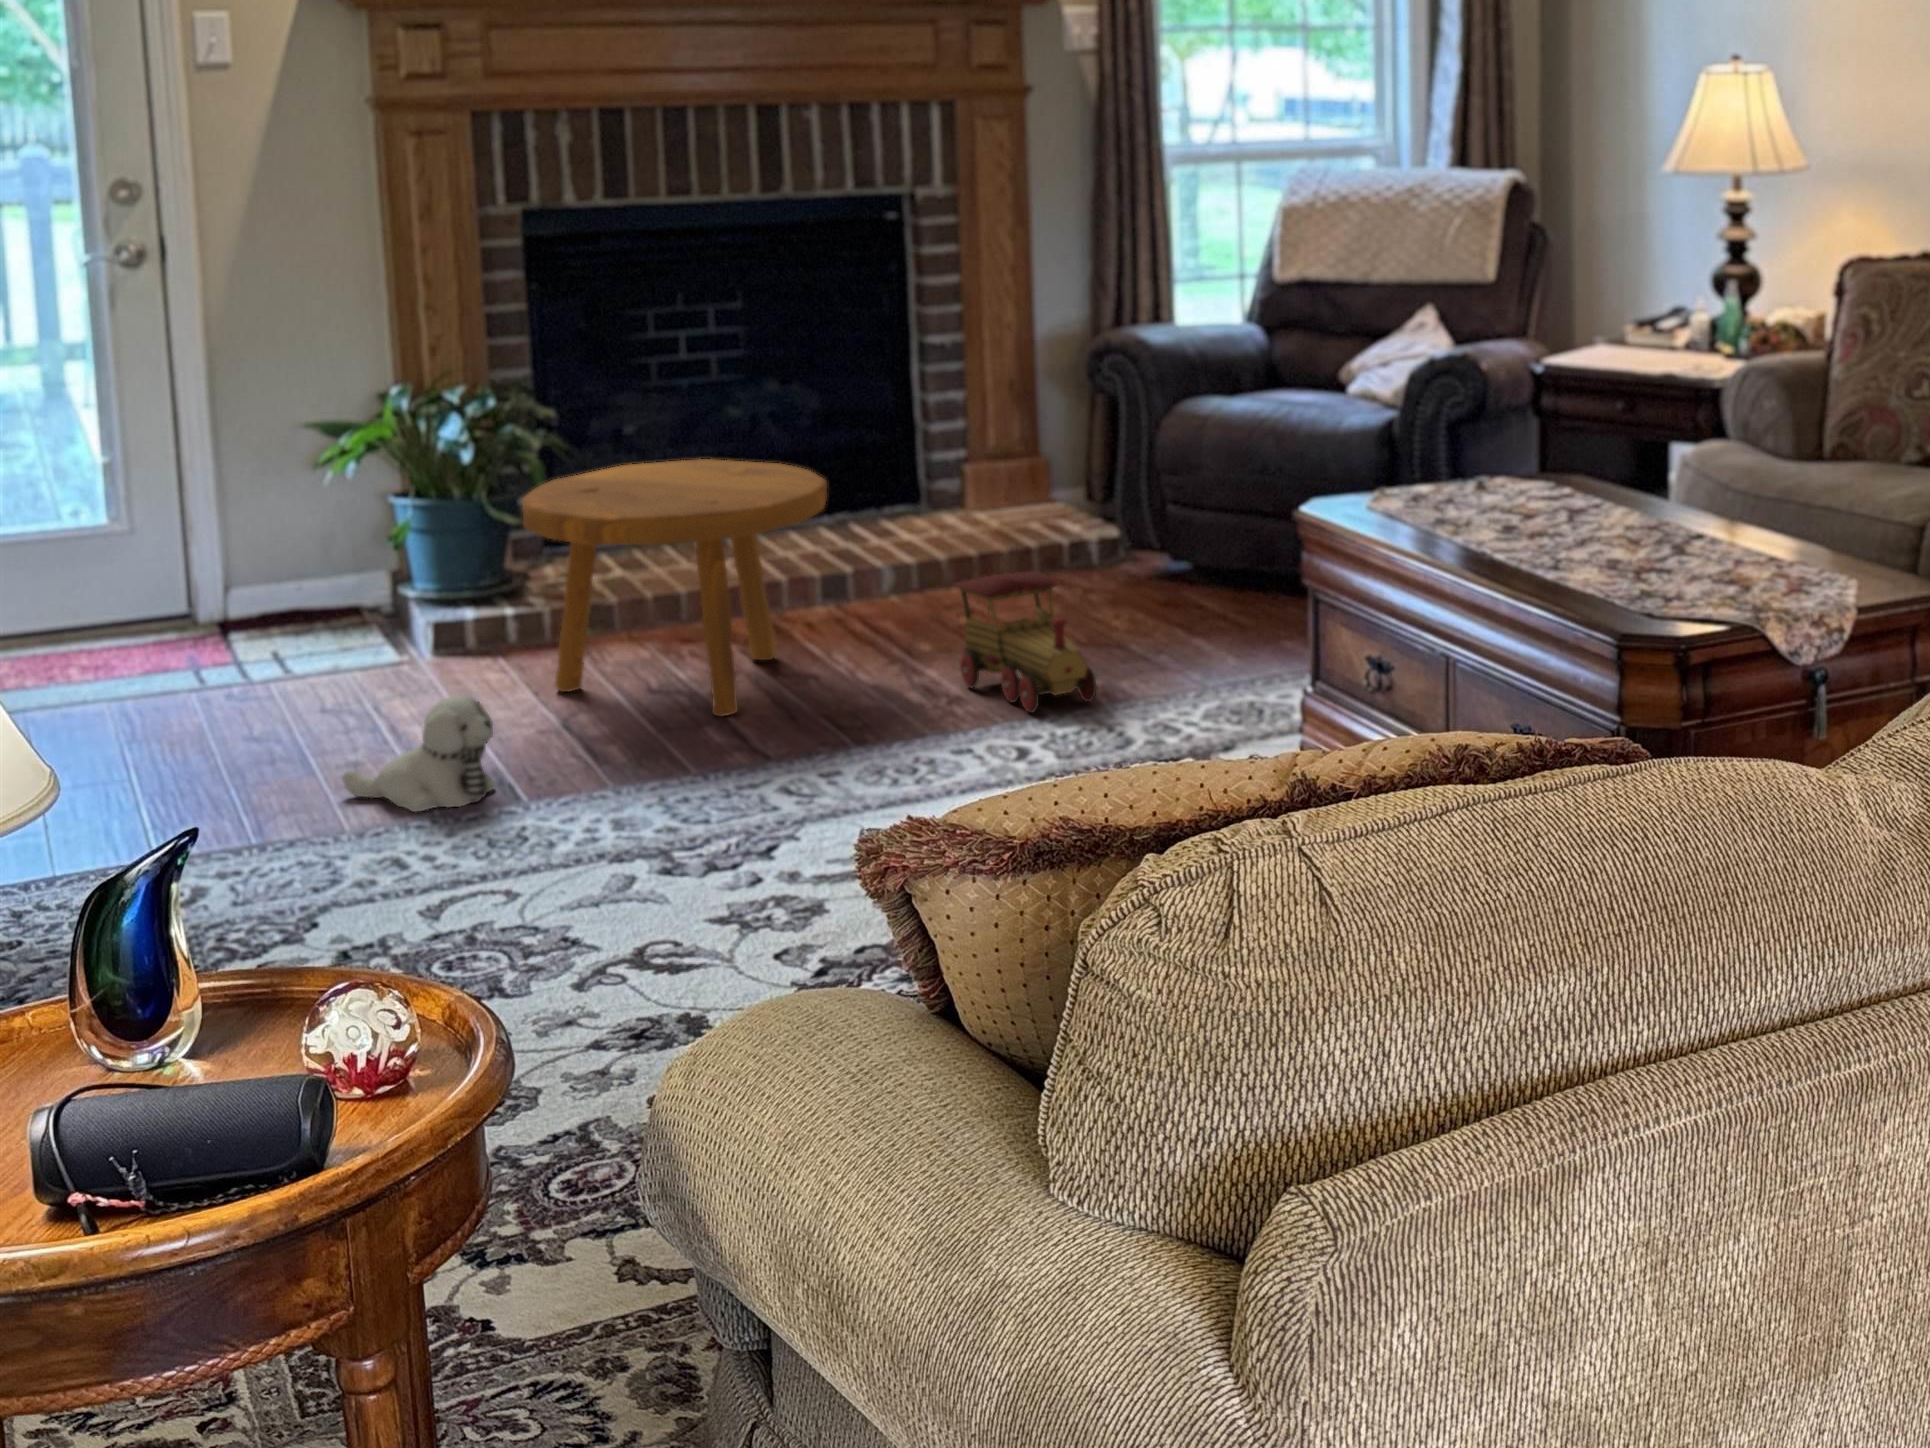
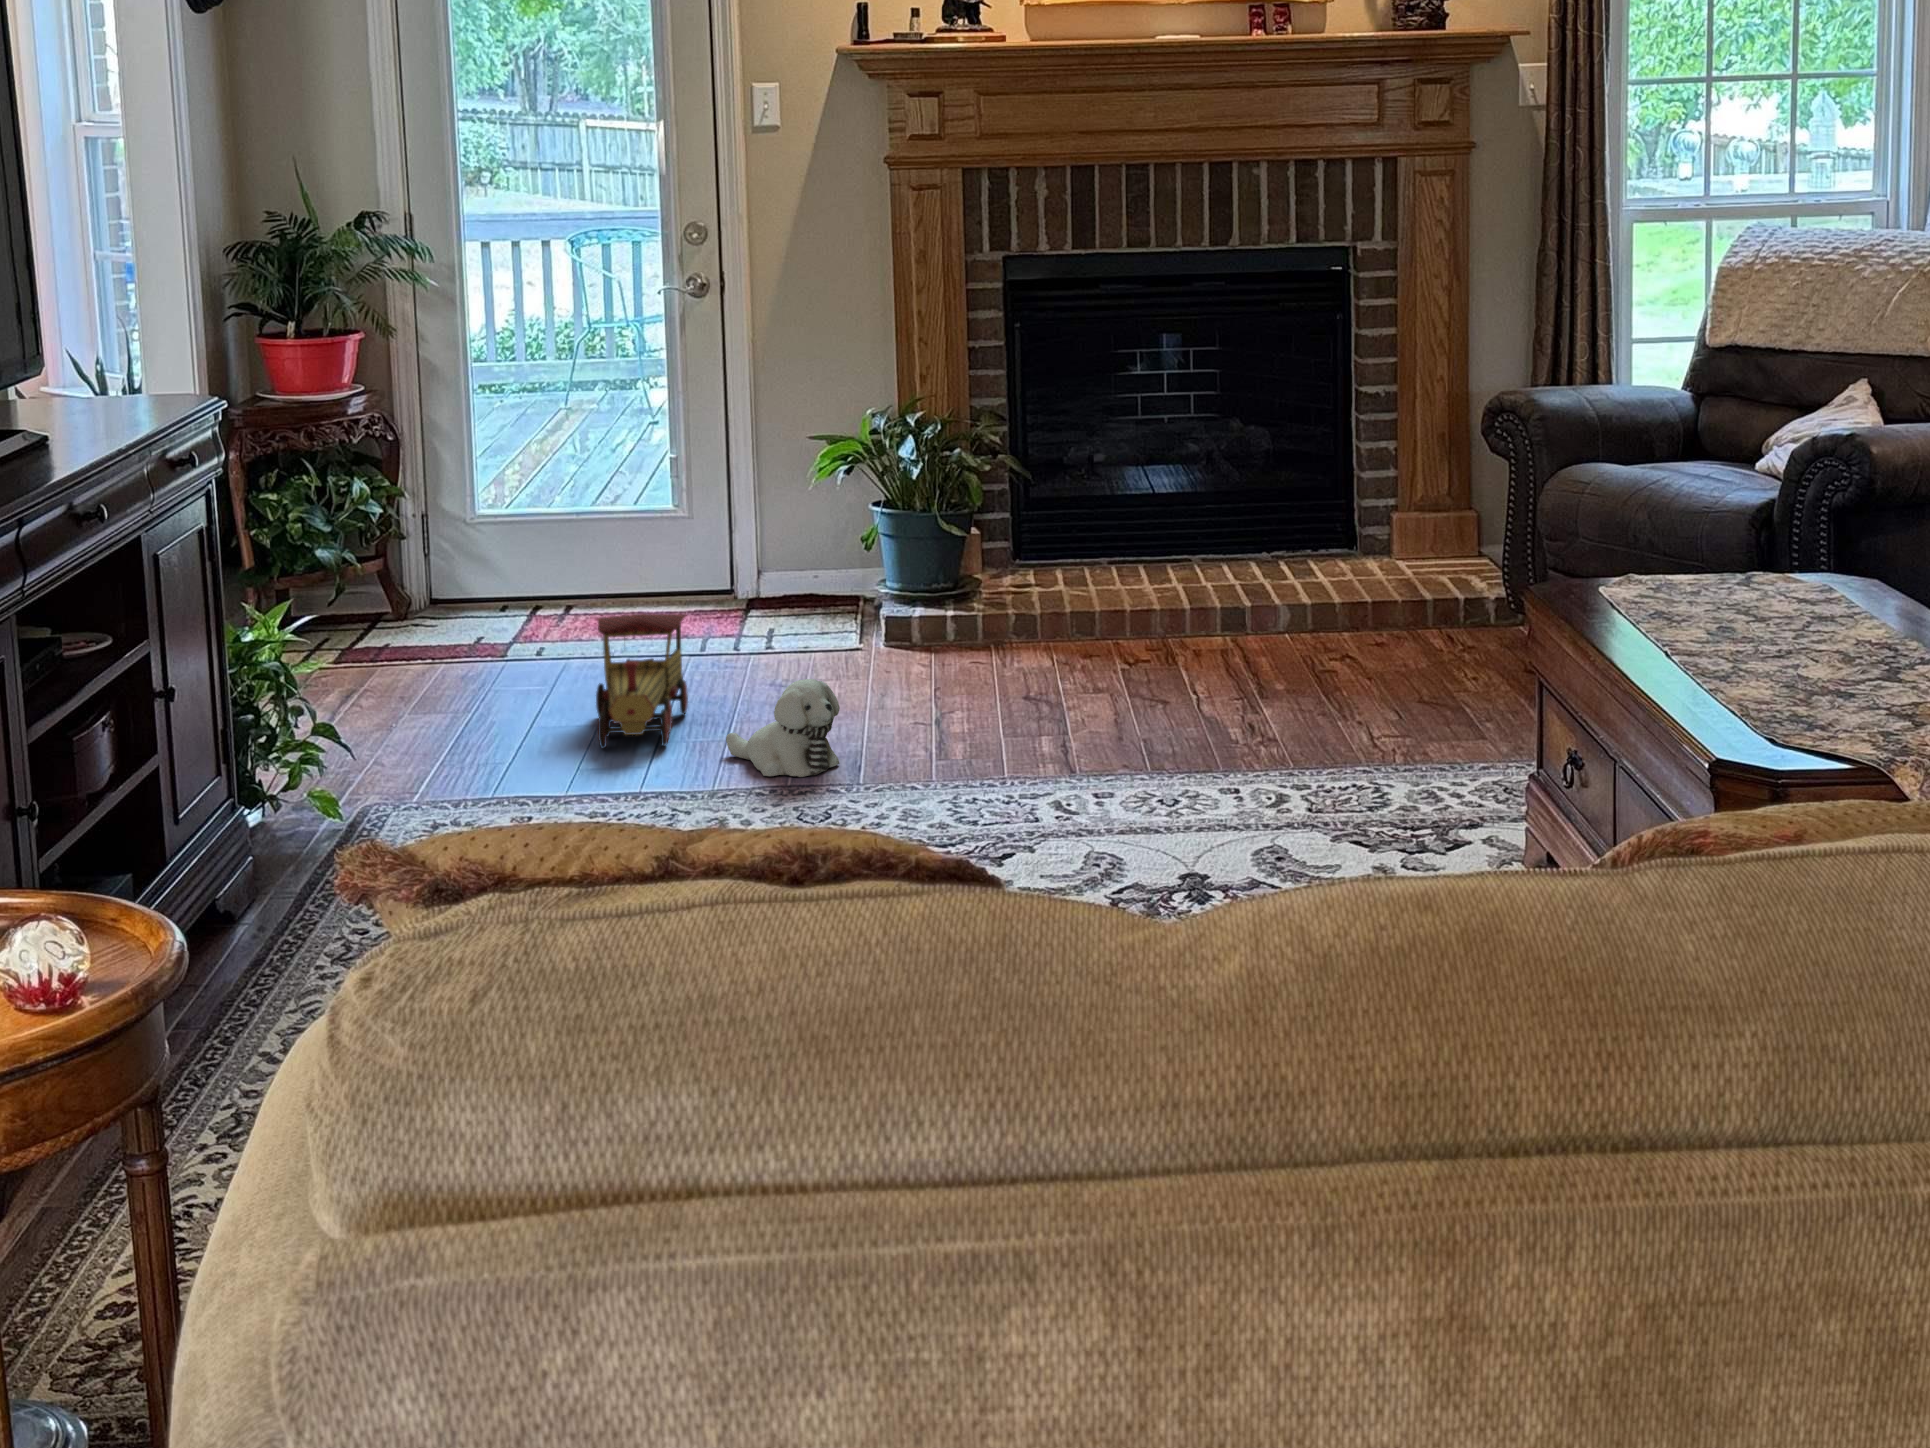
footstool: present [522,459,827,716] -> none [921,487,1187,727]
toy train: present [955,571,1096,713] -> present [596,613,688,748]

